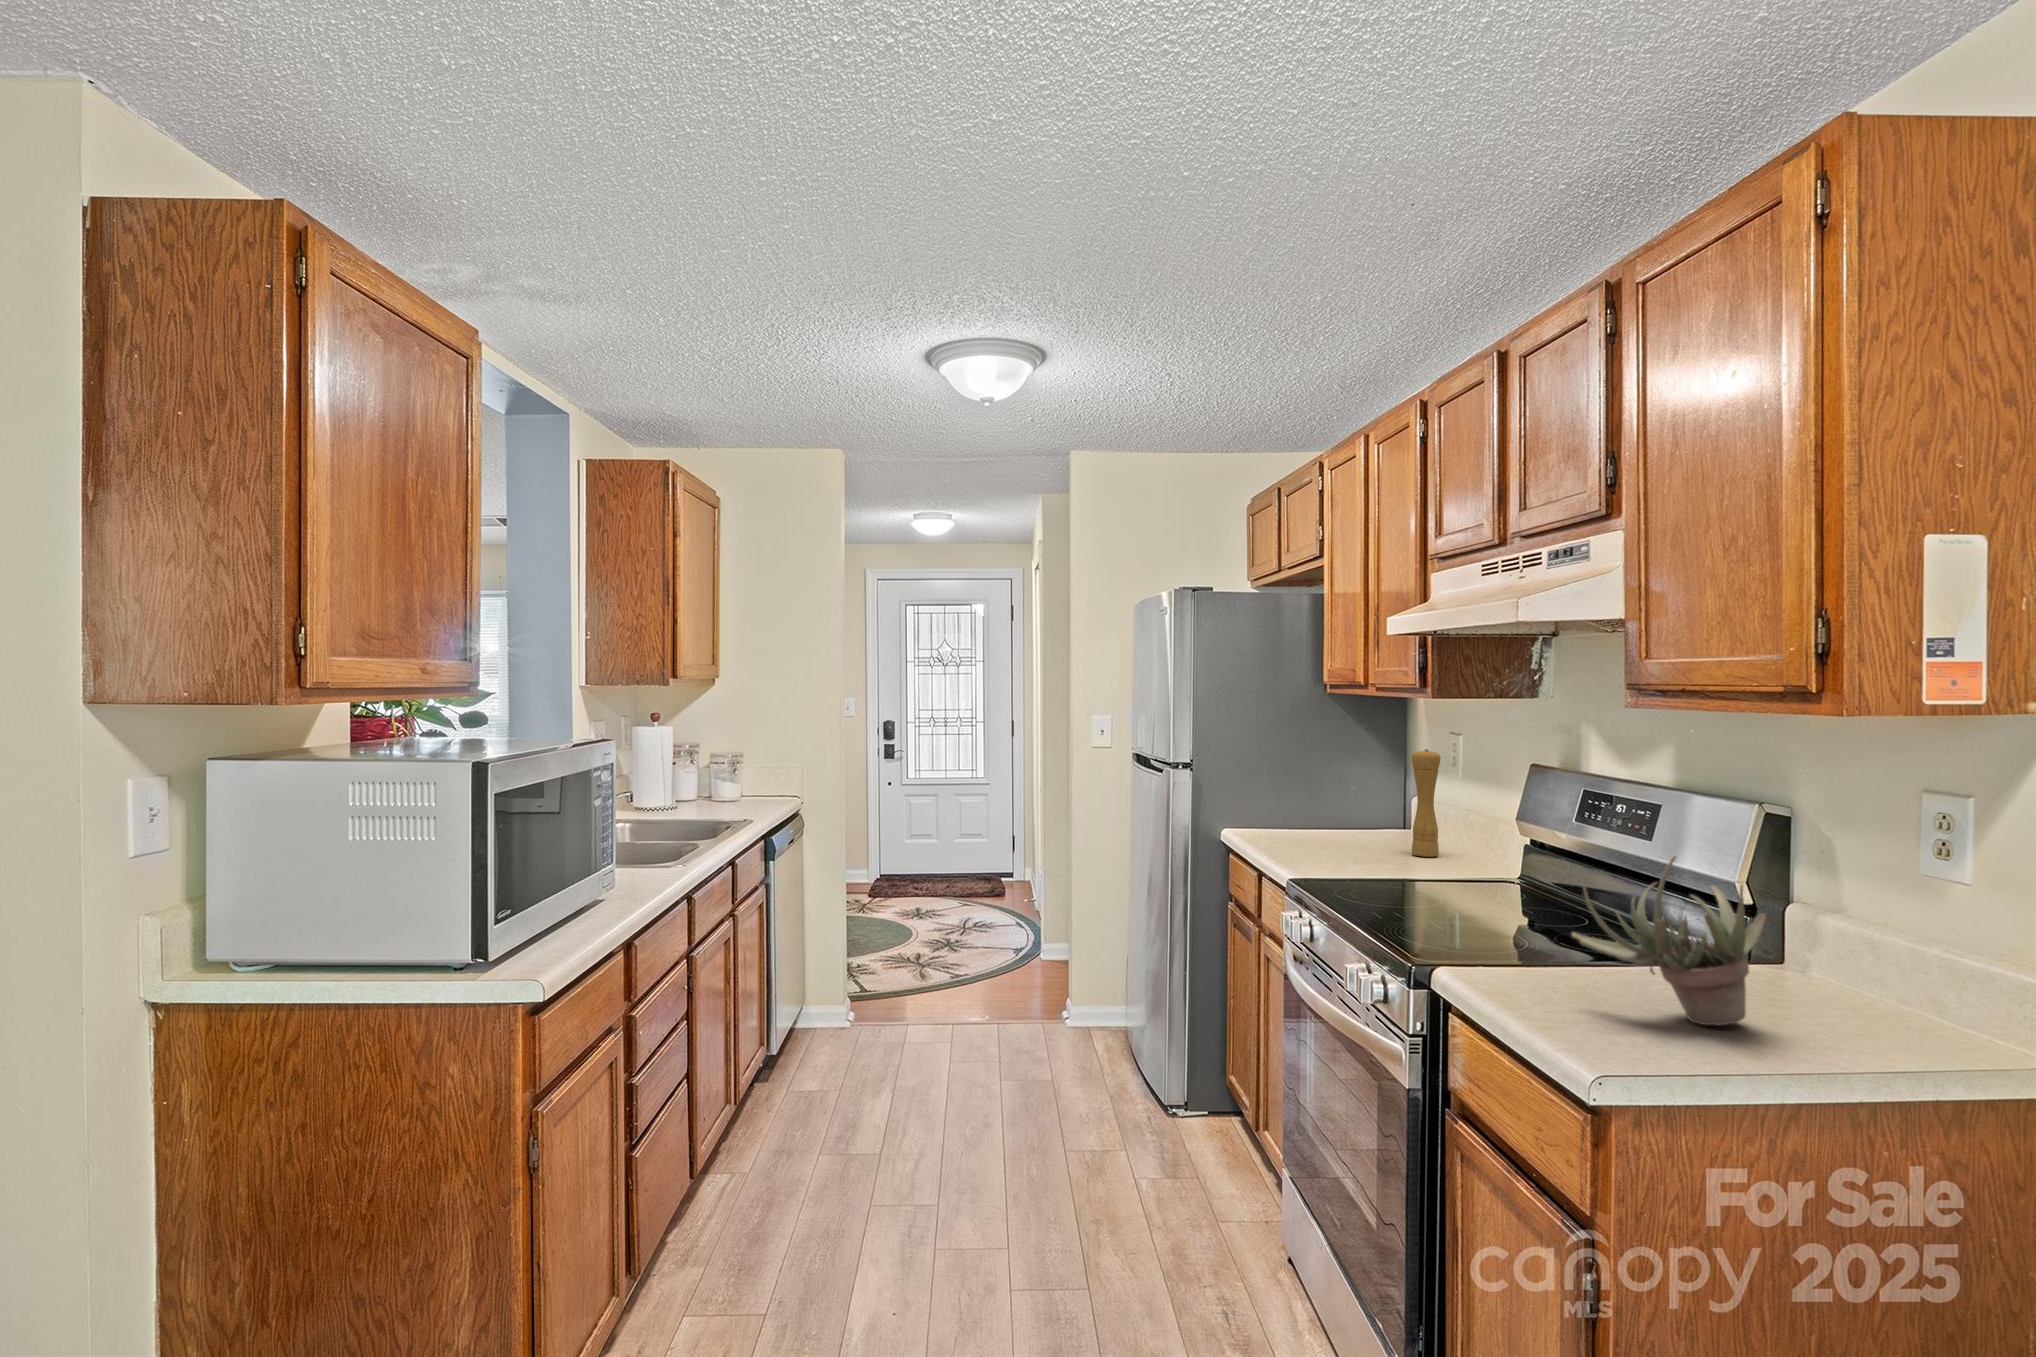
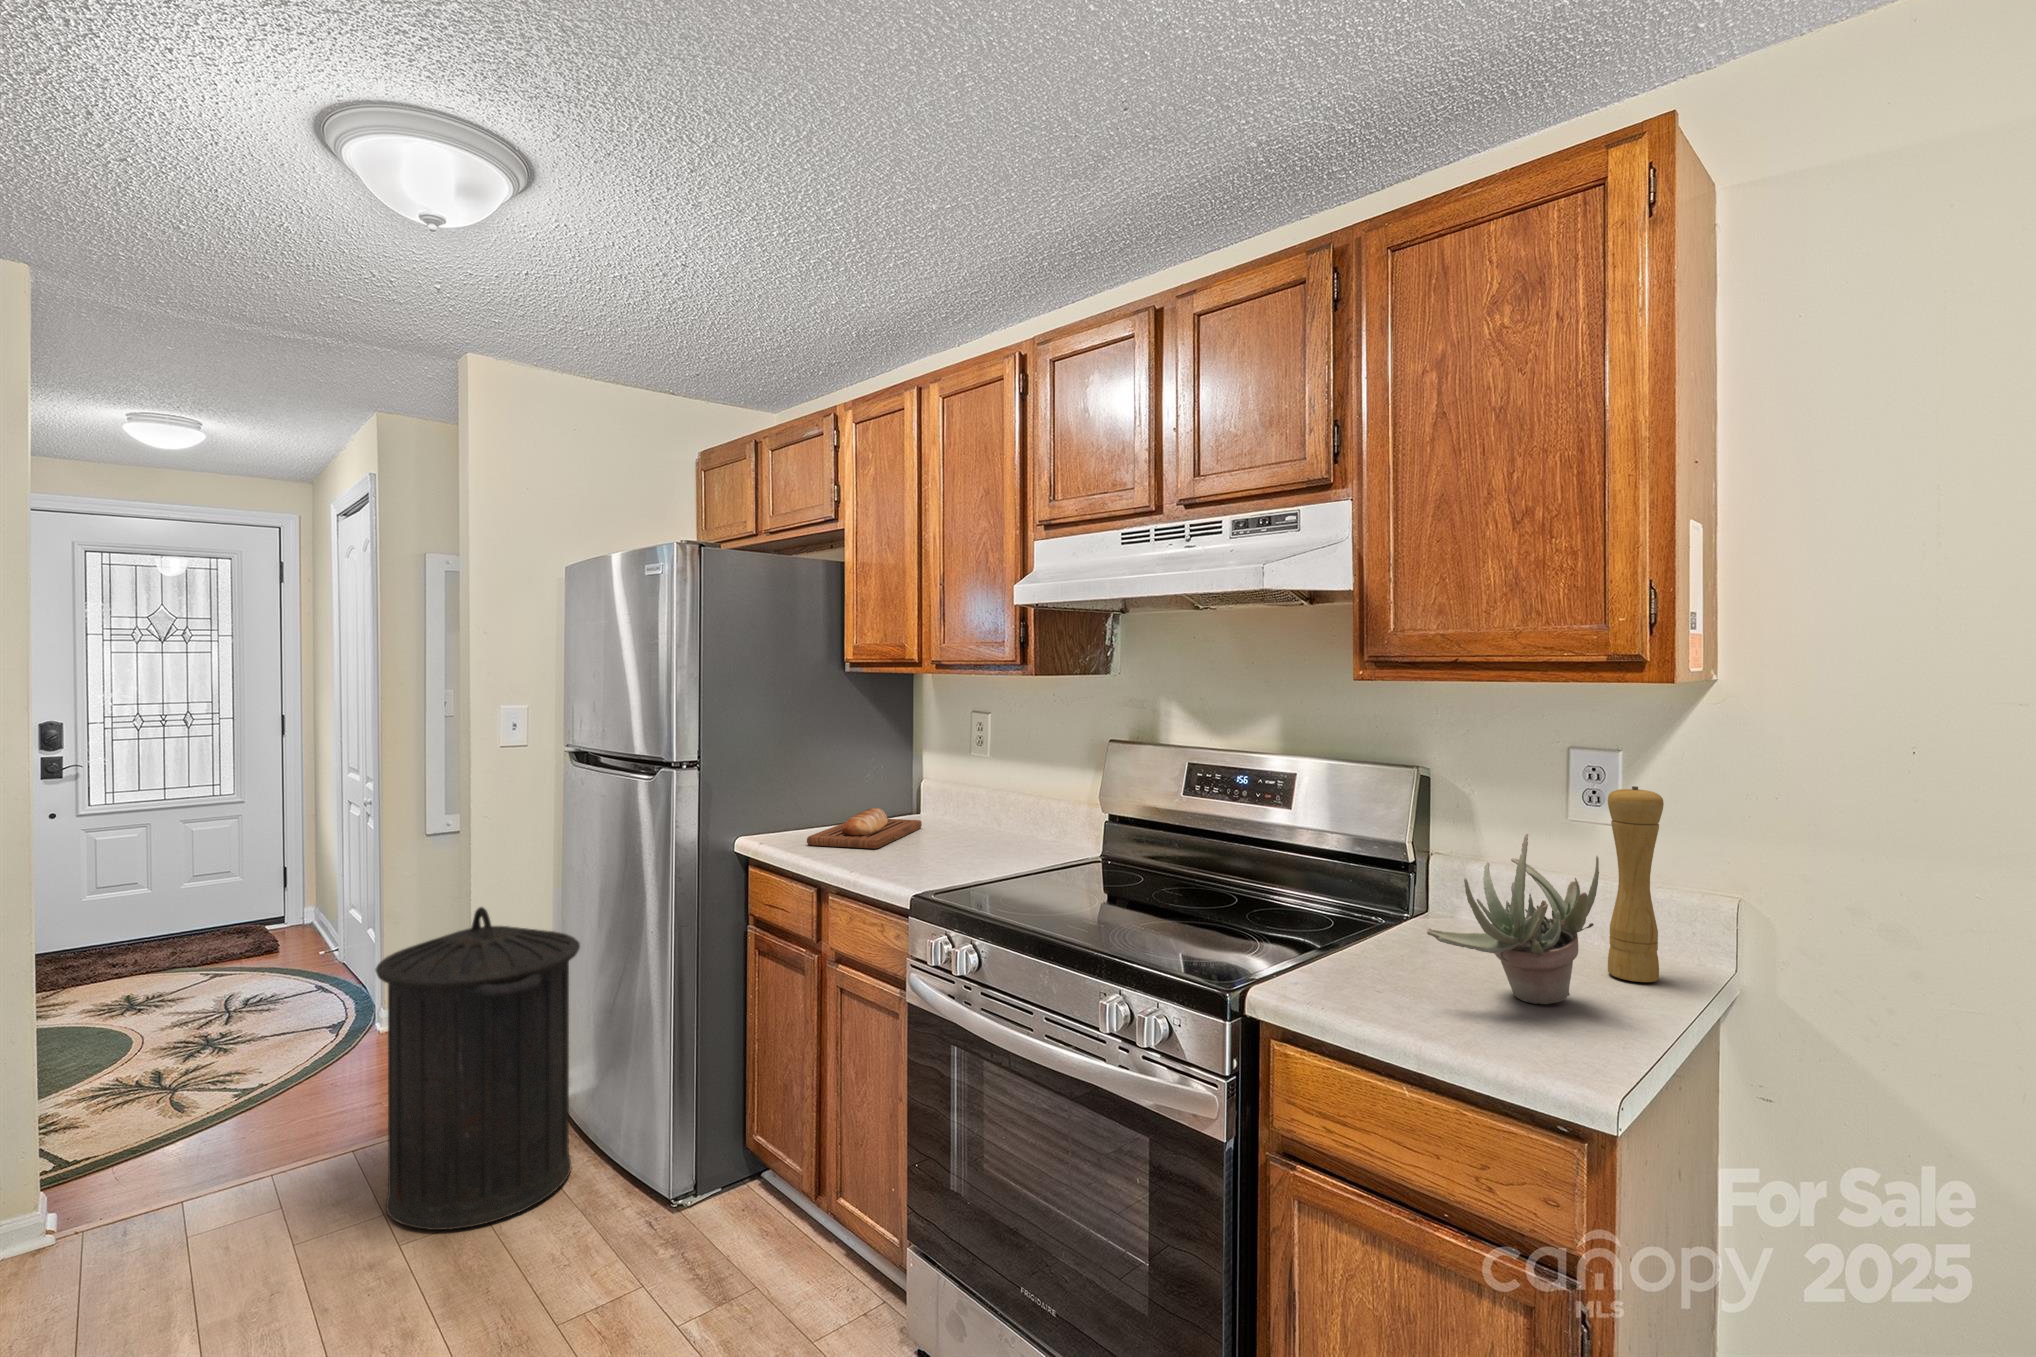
pepper mill: present [1411,749,1441,857] -> present [1608,786,1664,982]
bread loaf: none [1273,815,1395,847] -> present [807,808,922,849]
trash can: none [995,860,1125,1087] -> present [376,907,580,1230]

